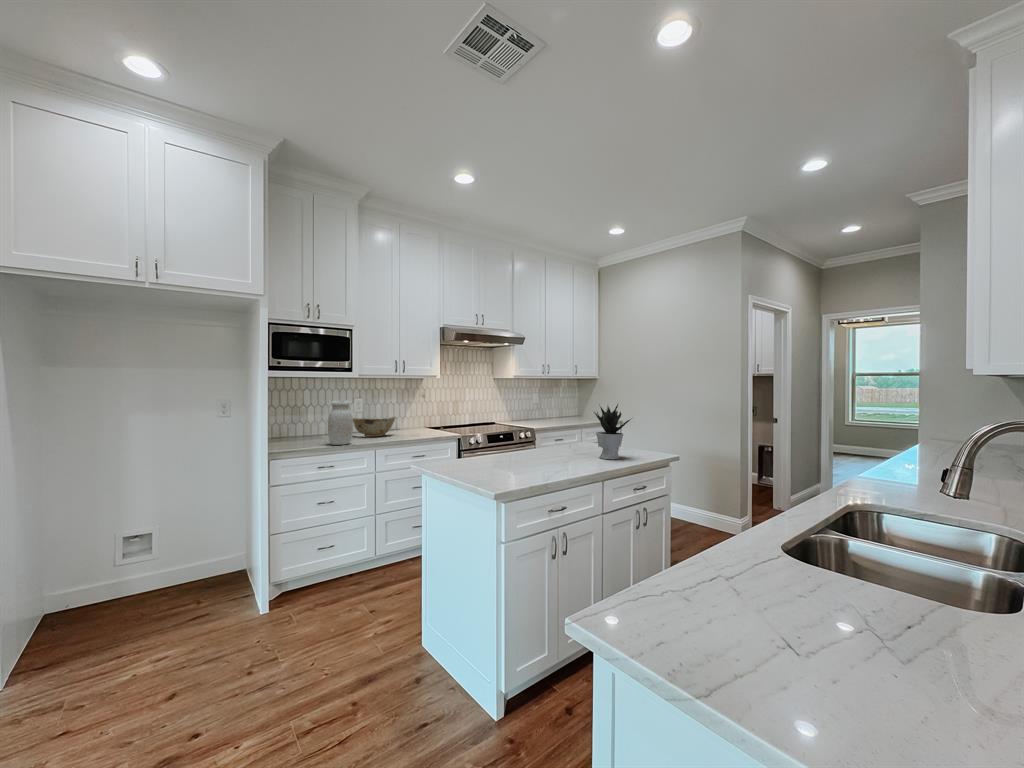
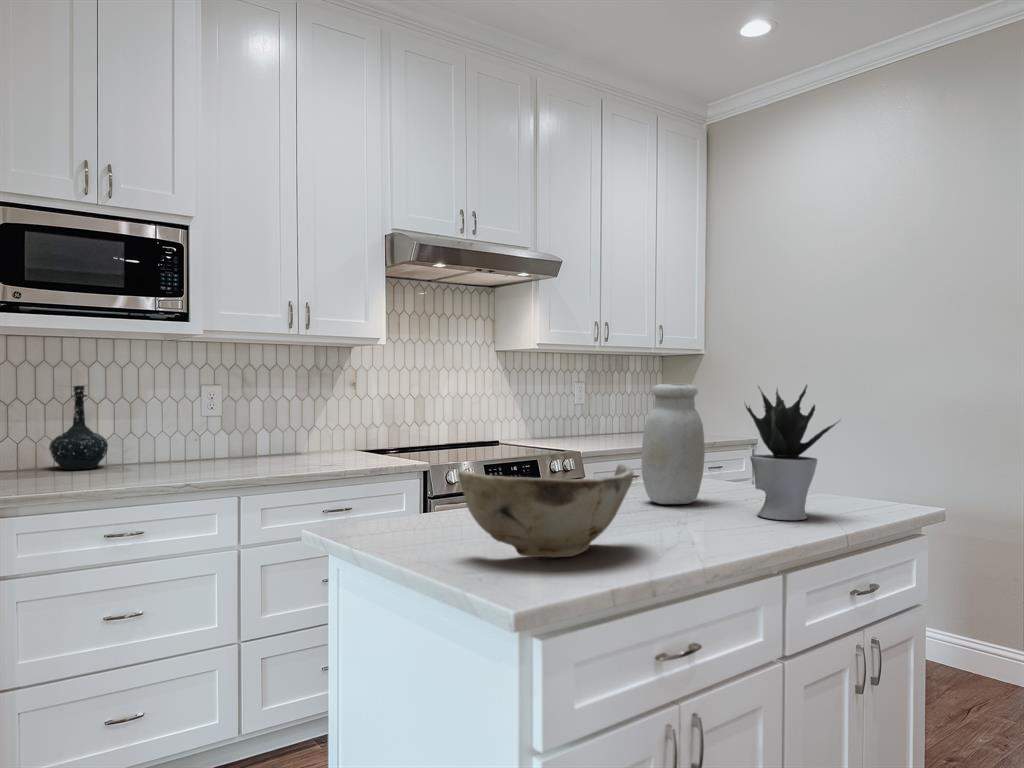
bottle: none [288,401,314,440] -> present [49,386,108,470]
jar: present [328,401,353,445] -> present [641,384,705,504]
bowl: present [353,417,395,437] -> present [458,465,634,558]

